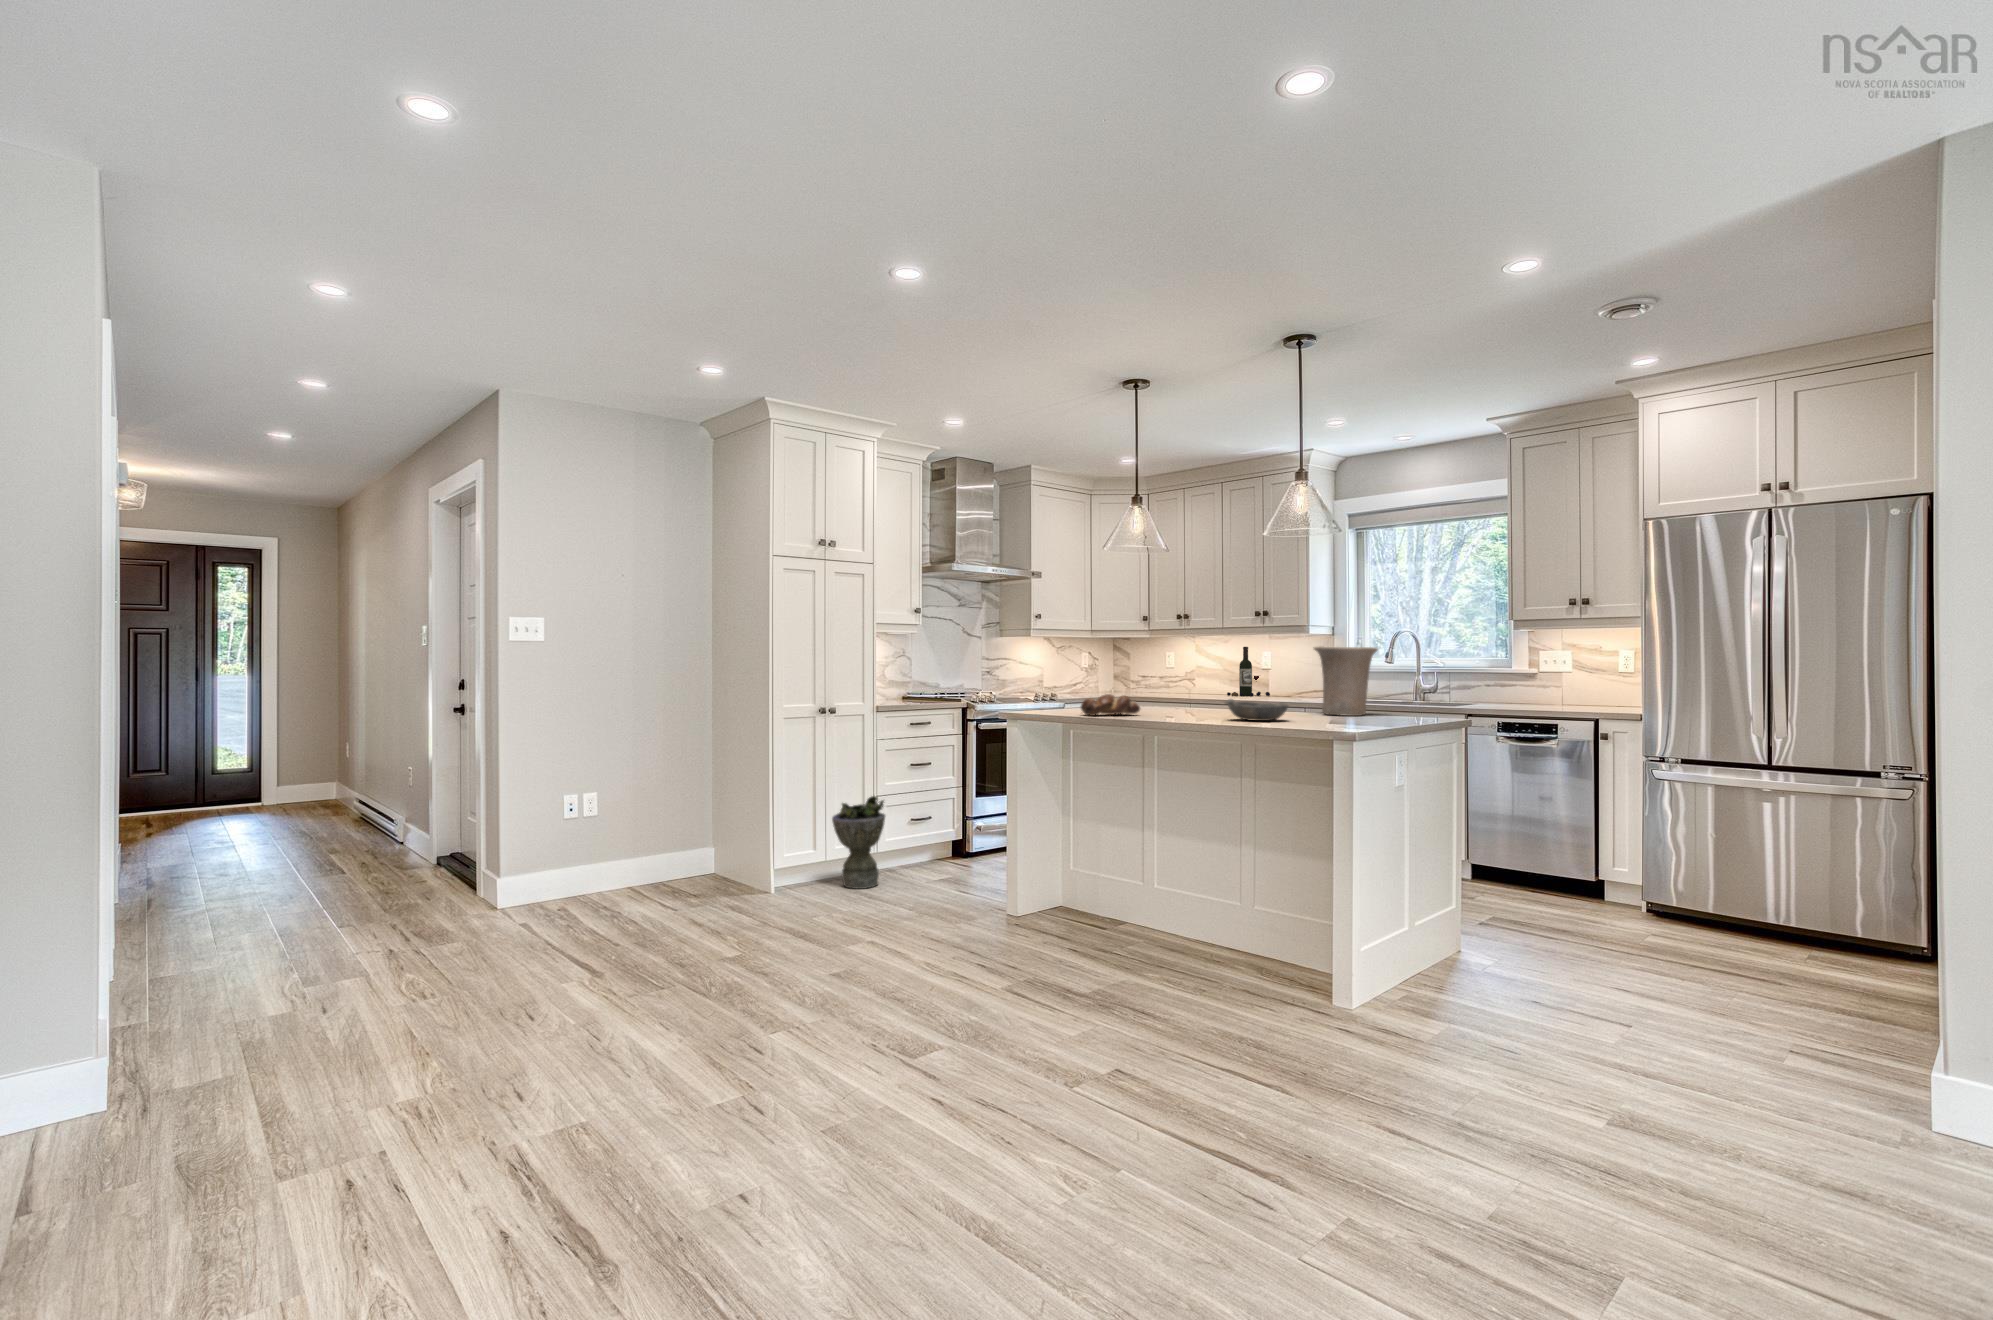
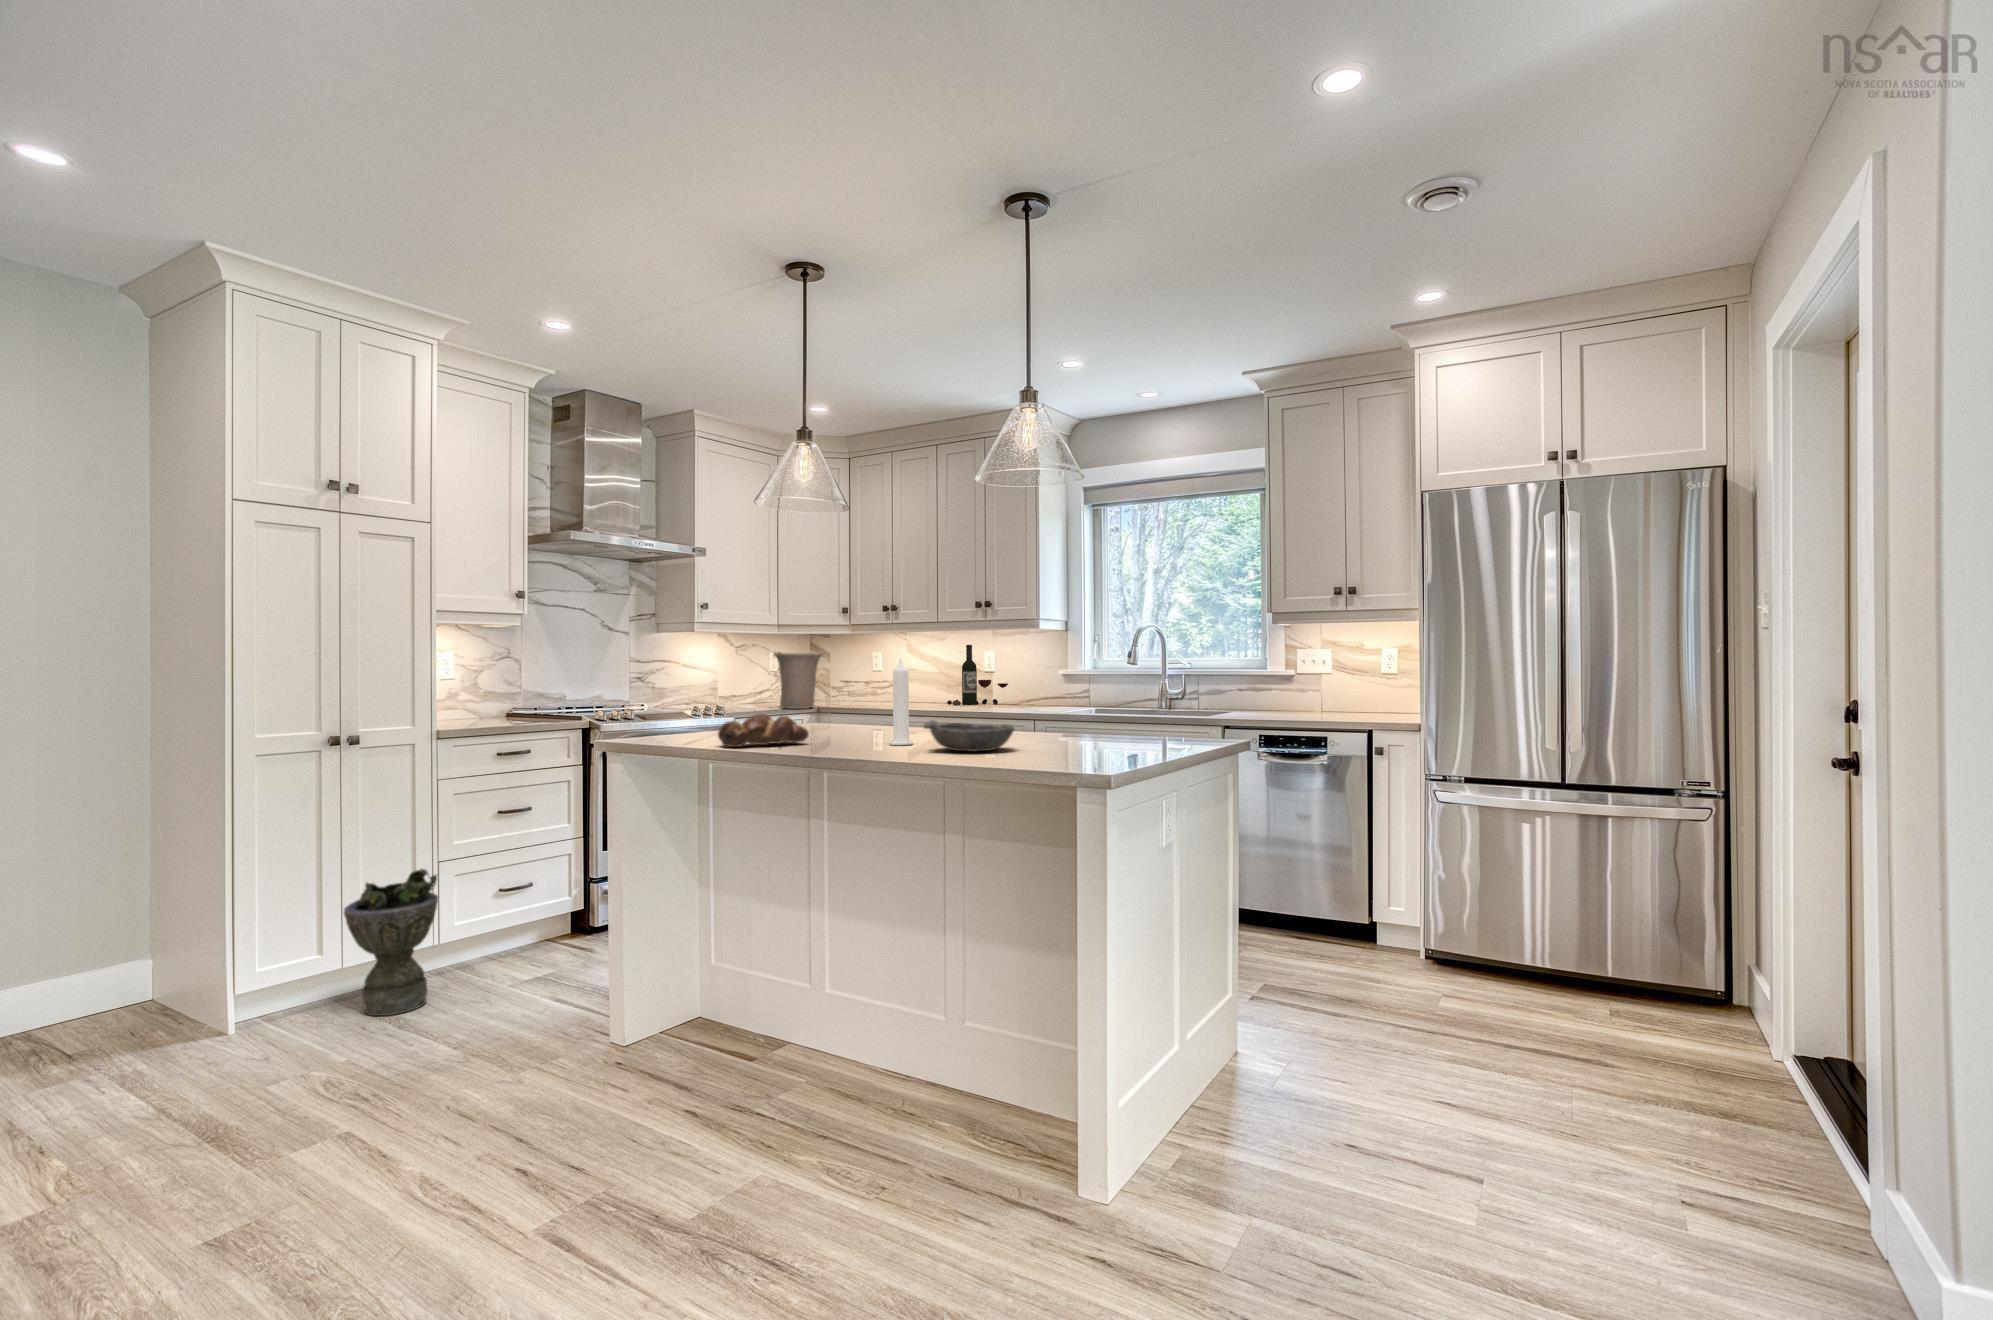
vase: present [1313,646,1378,716] -> present [773,653,823,709]
candle: none [1197,657,1214,717] -> present [889,659,913,745]

